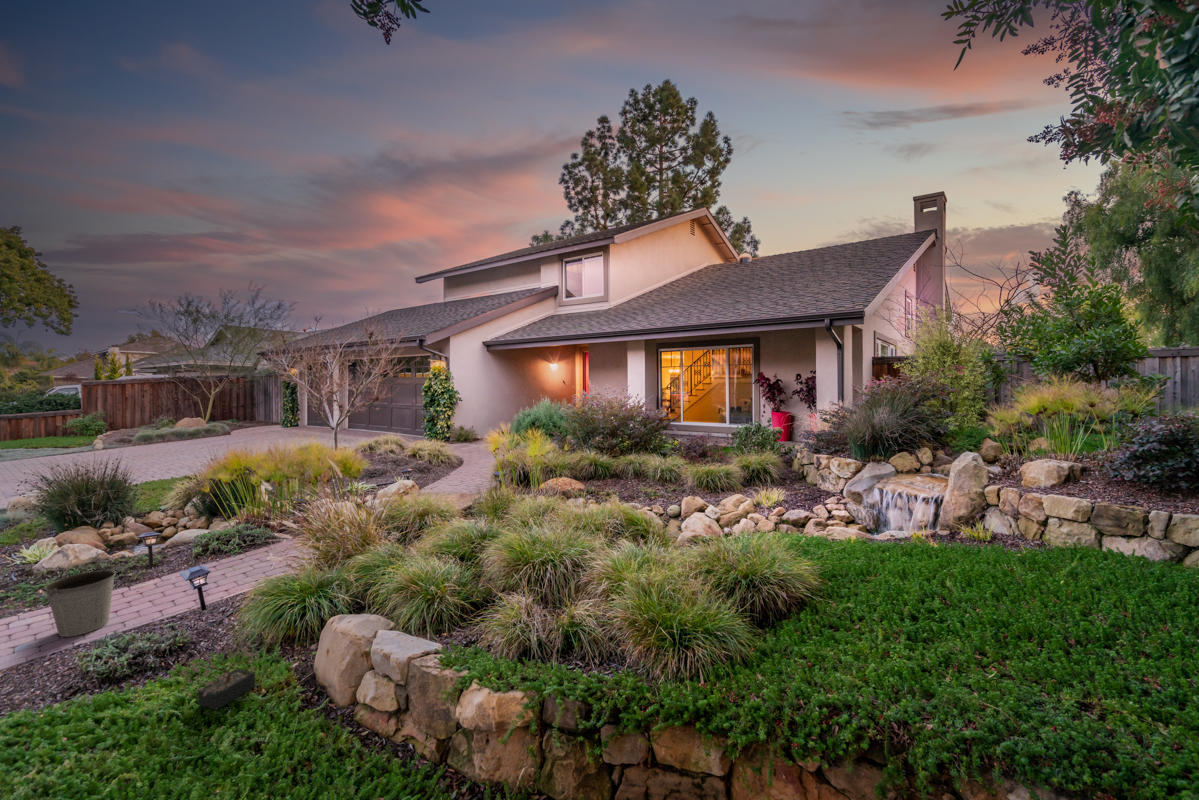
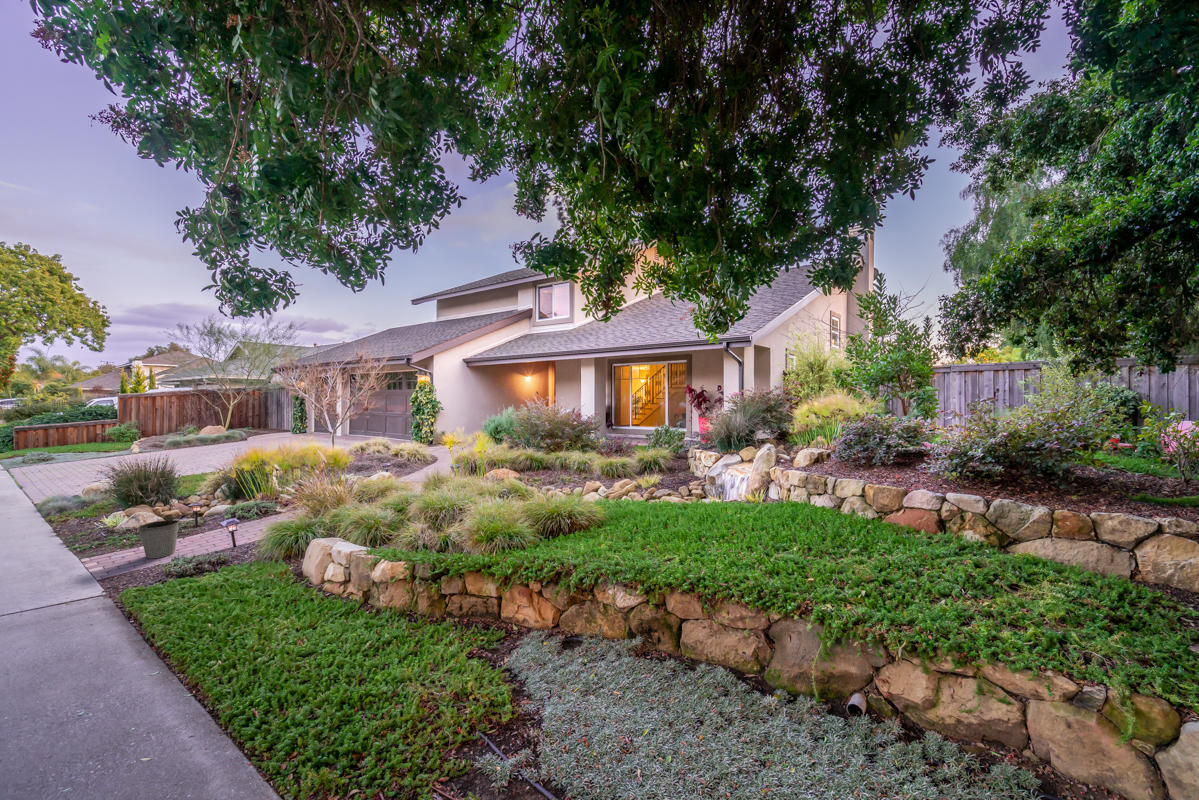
decorative plant: present [181,642,258,710] -> none [225,552,268,585]

